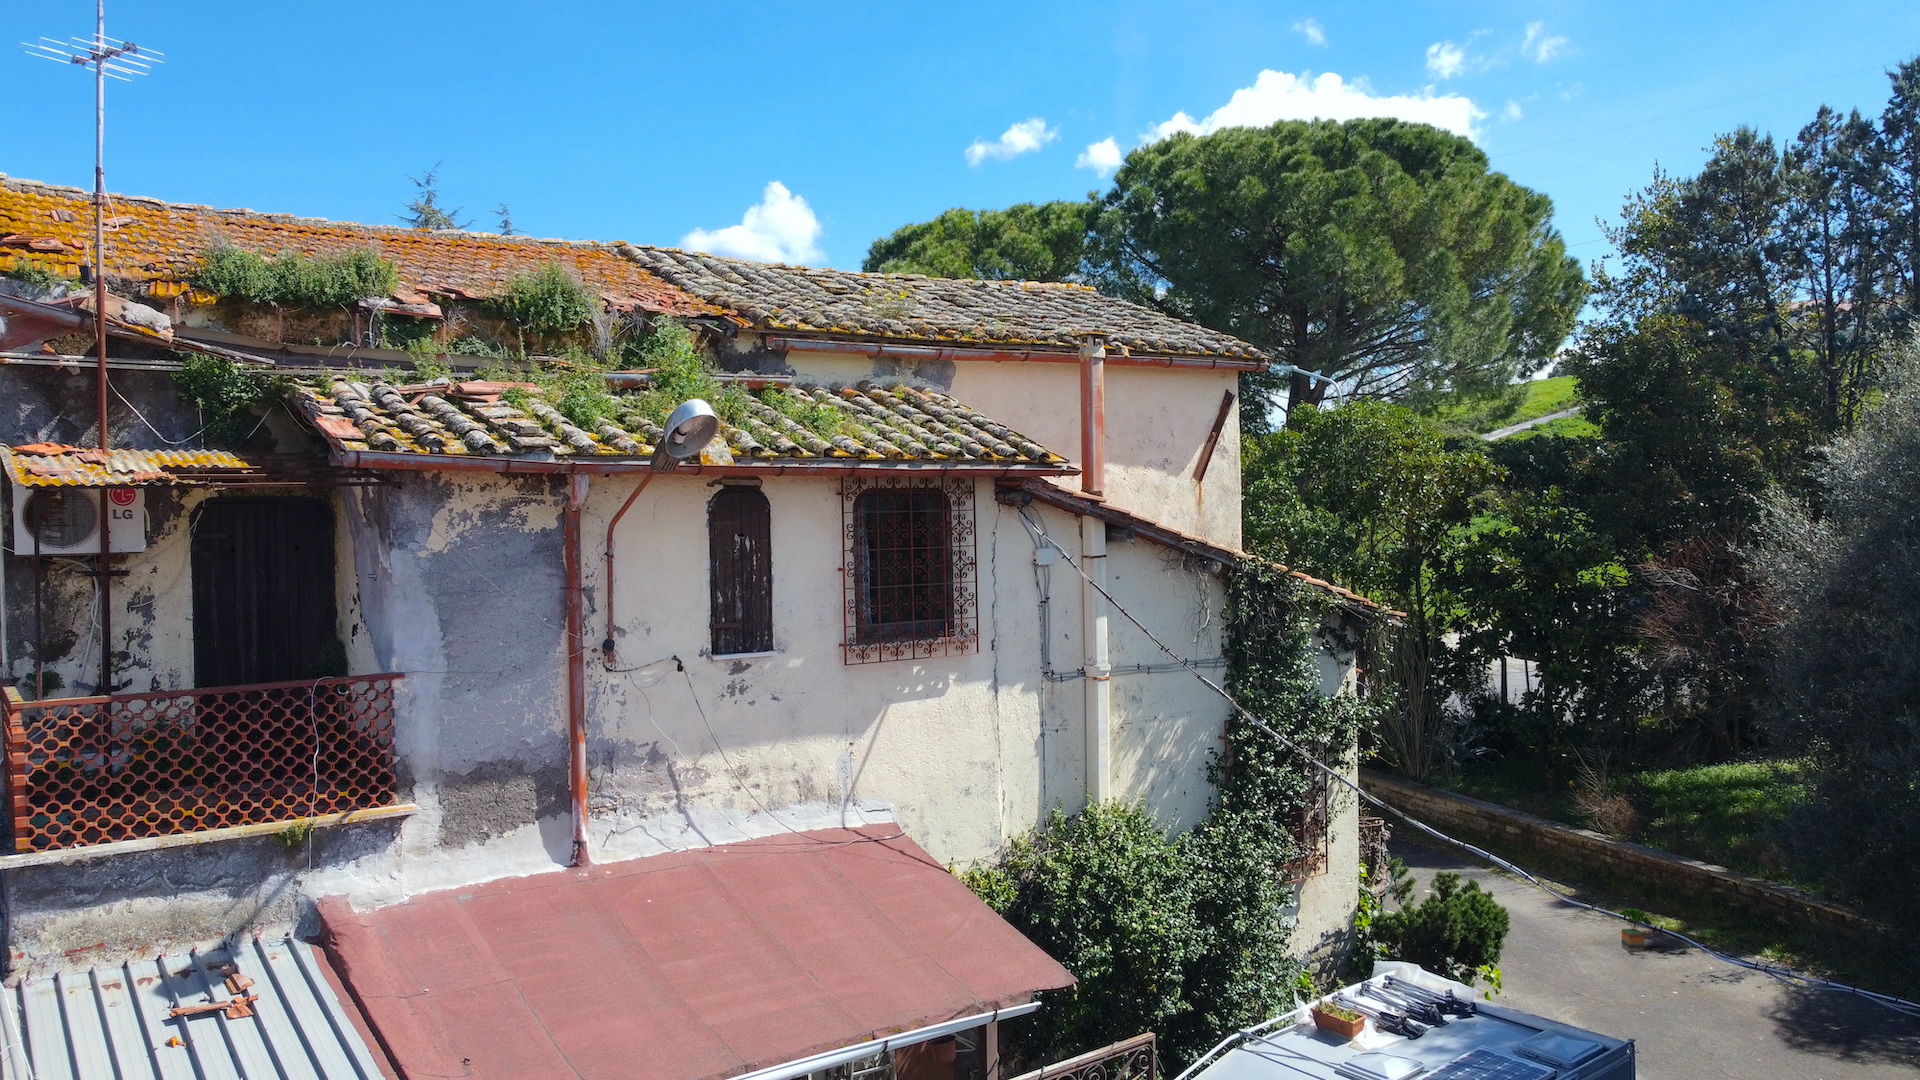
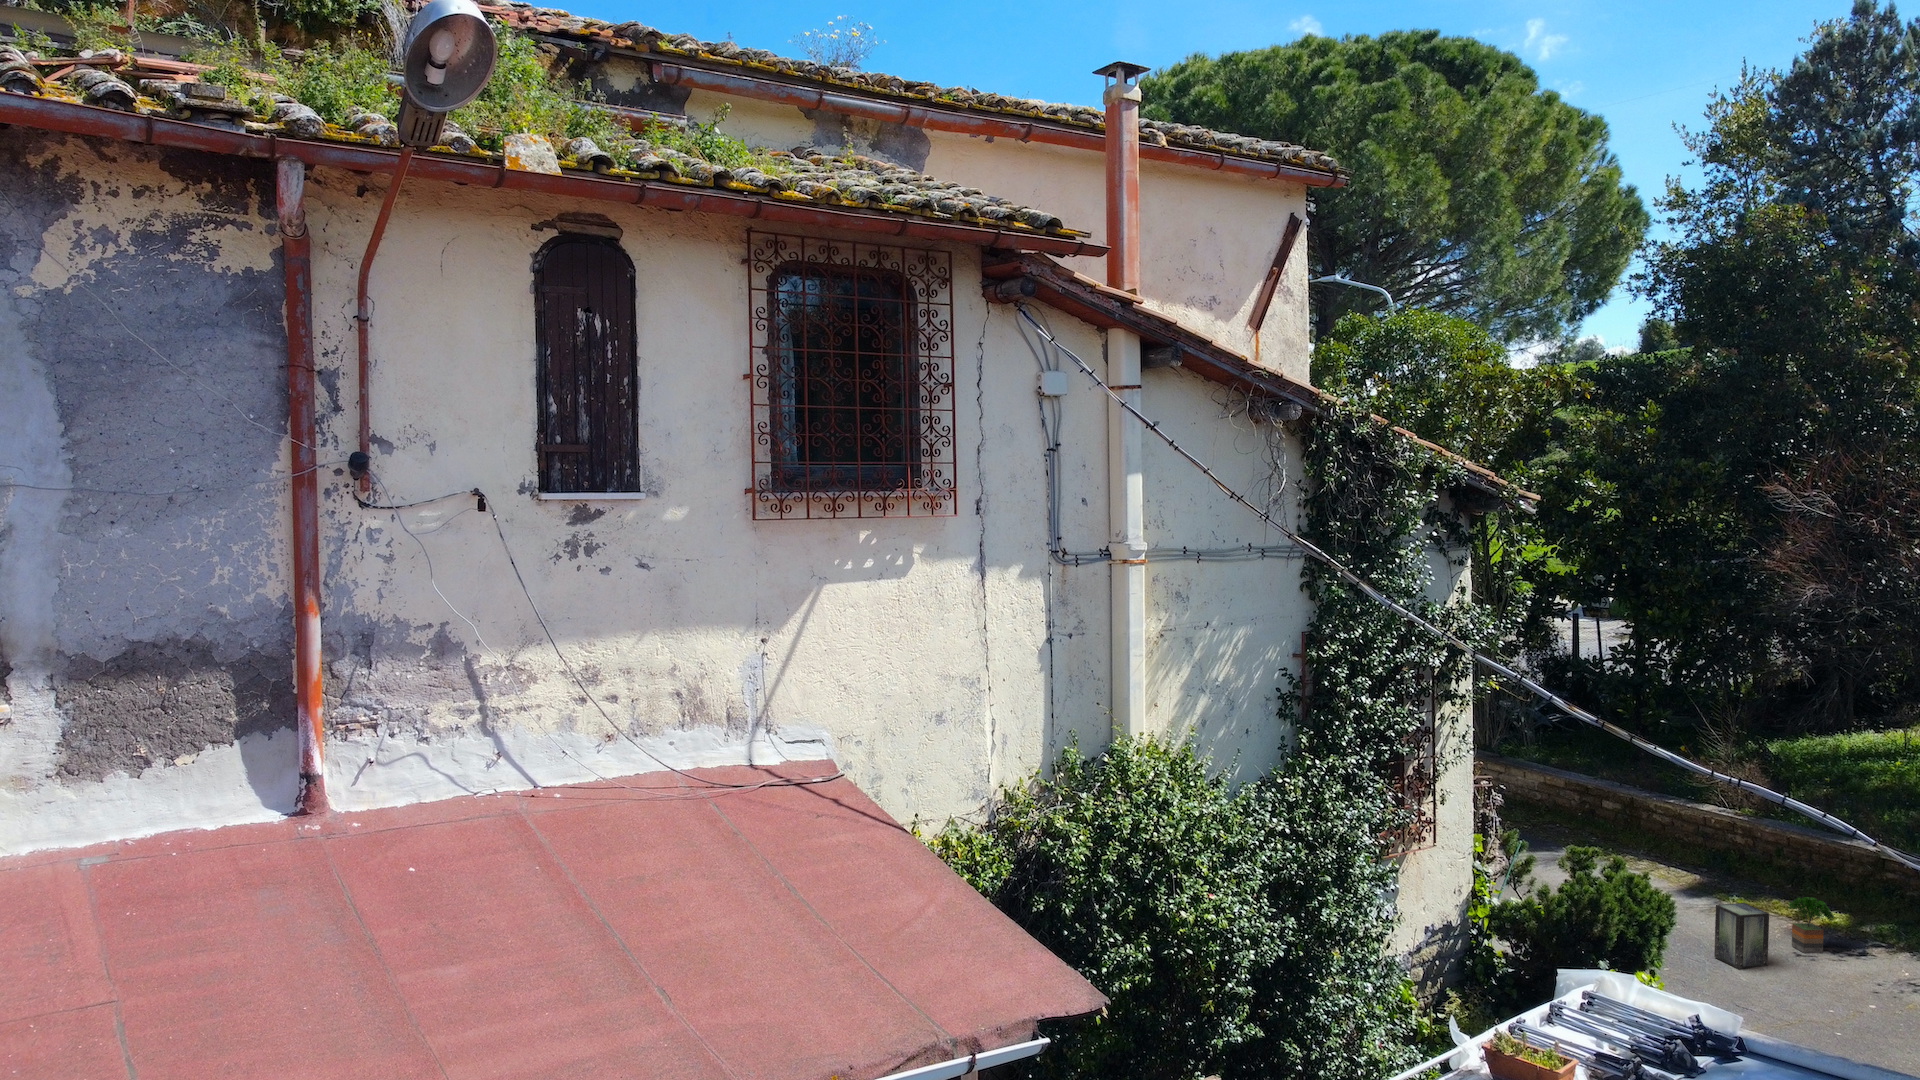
storage box: none [1560,913,1600,965] -> present [1714,903,1769,969]

